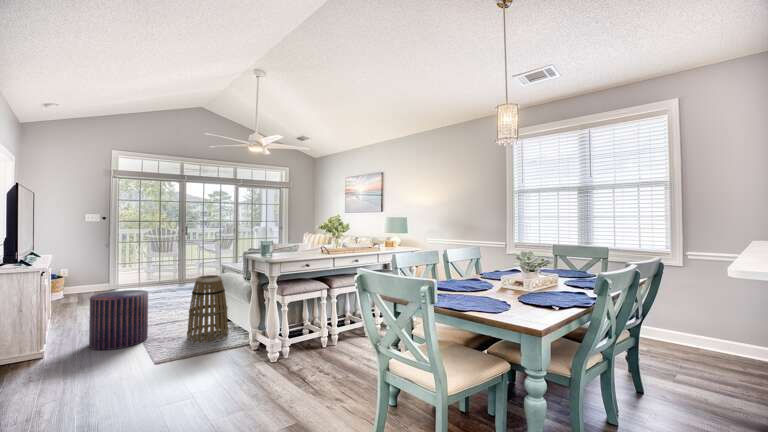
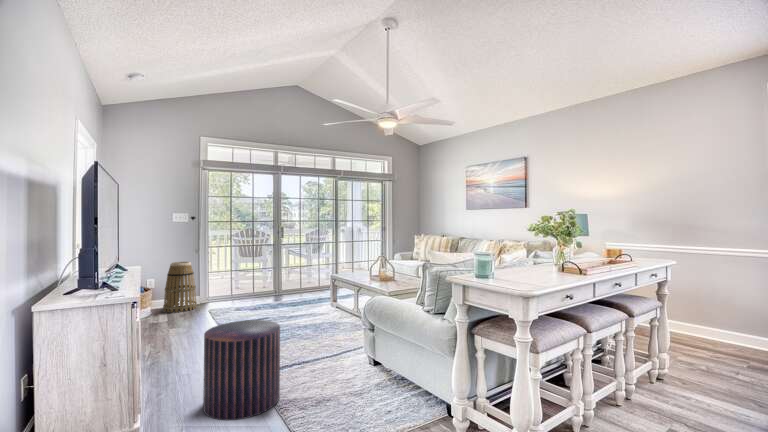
basket: present [187,275,229,342] -> present [163,262,197,312]

